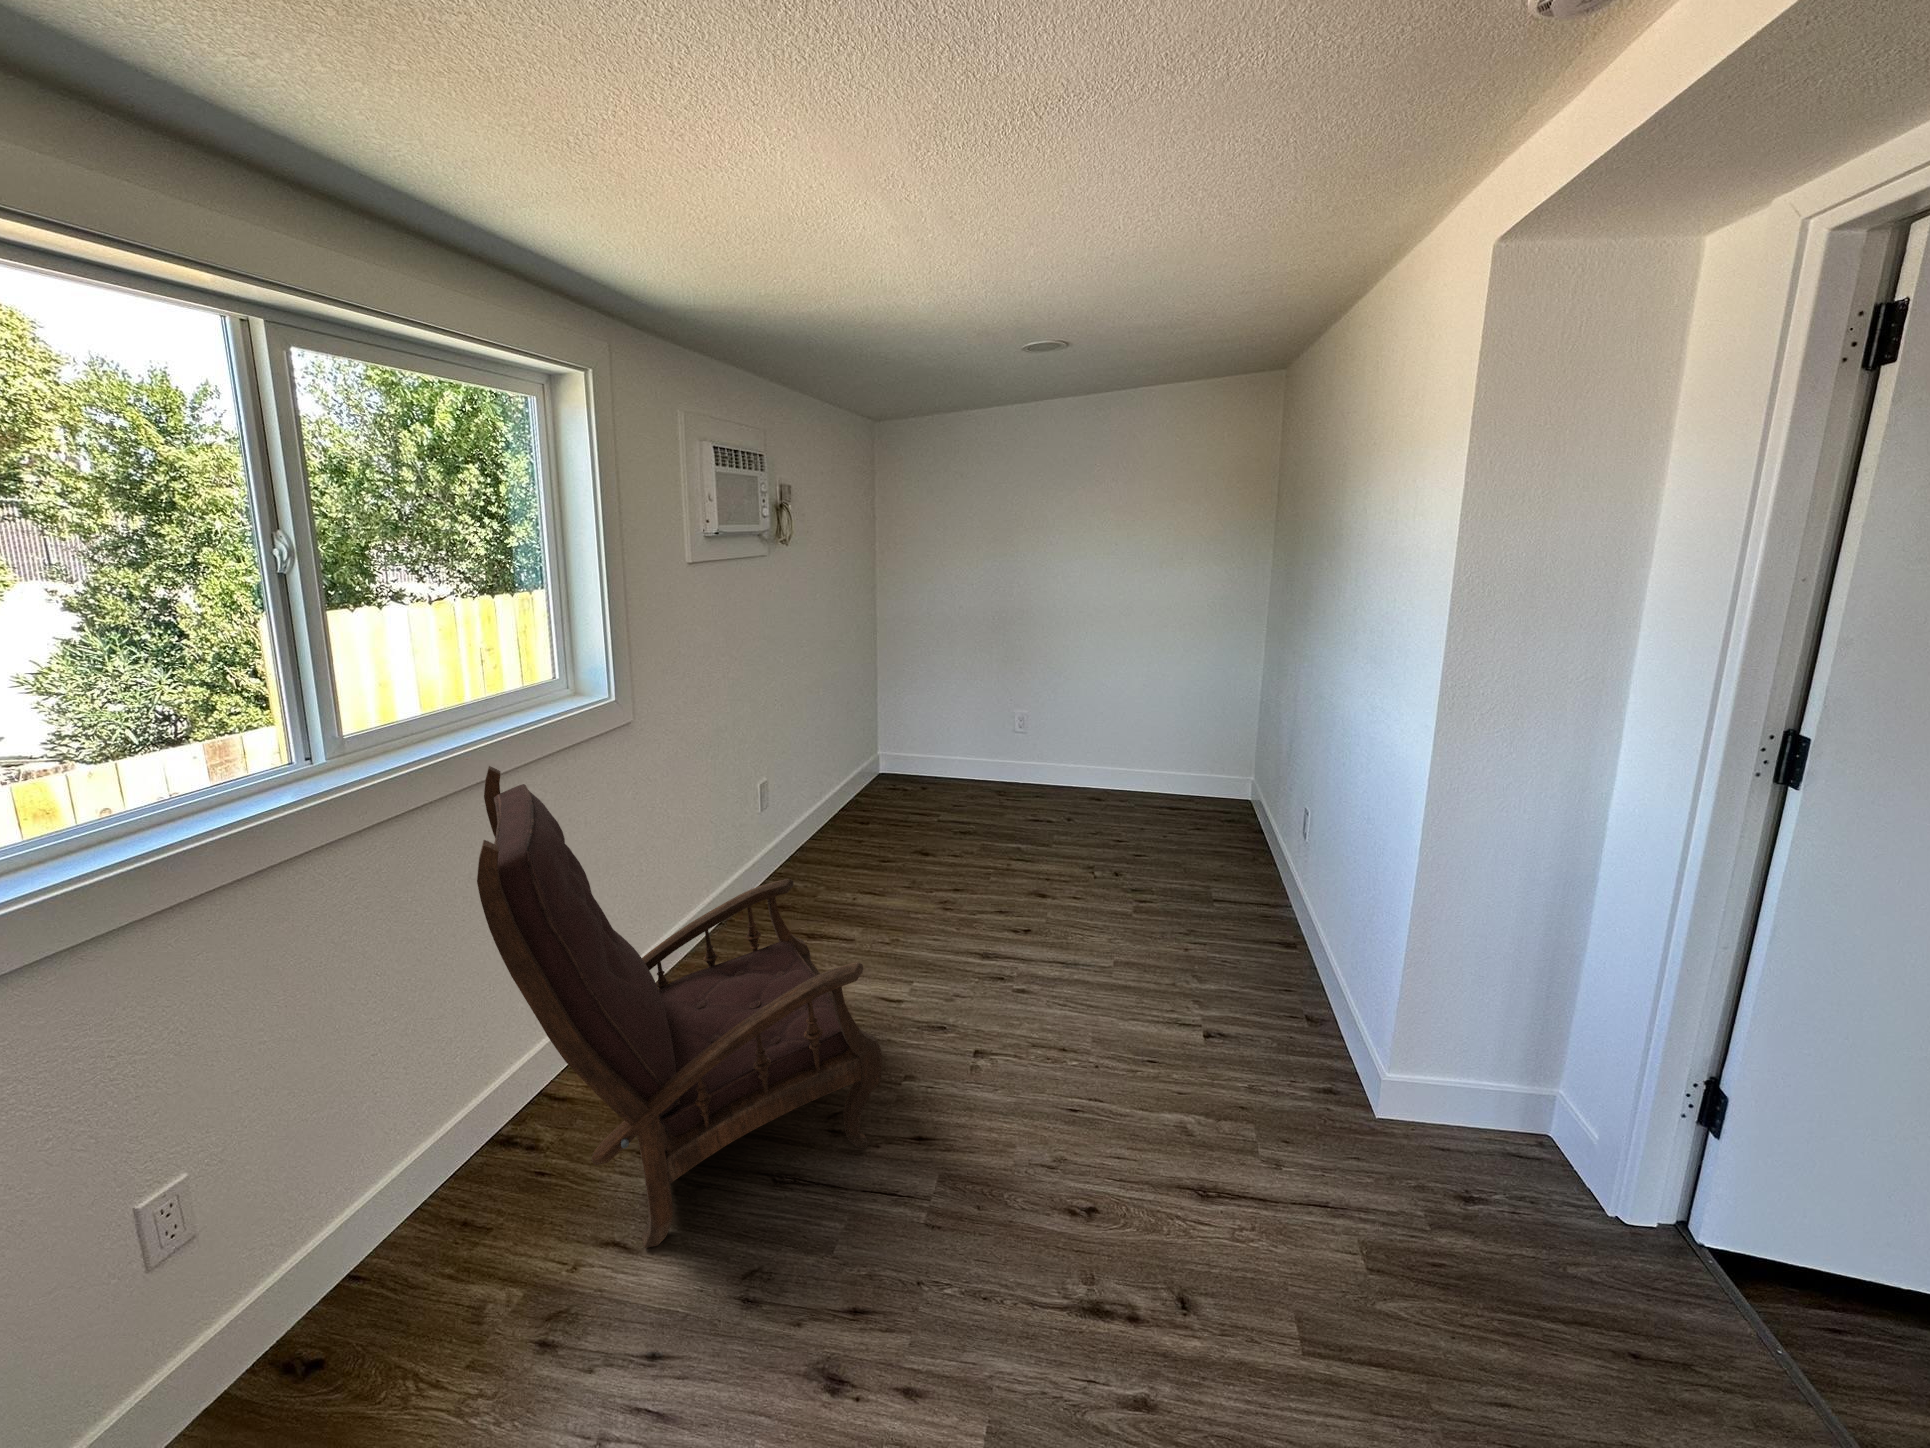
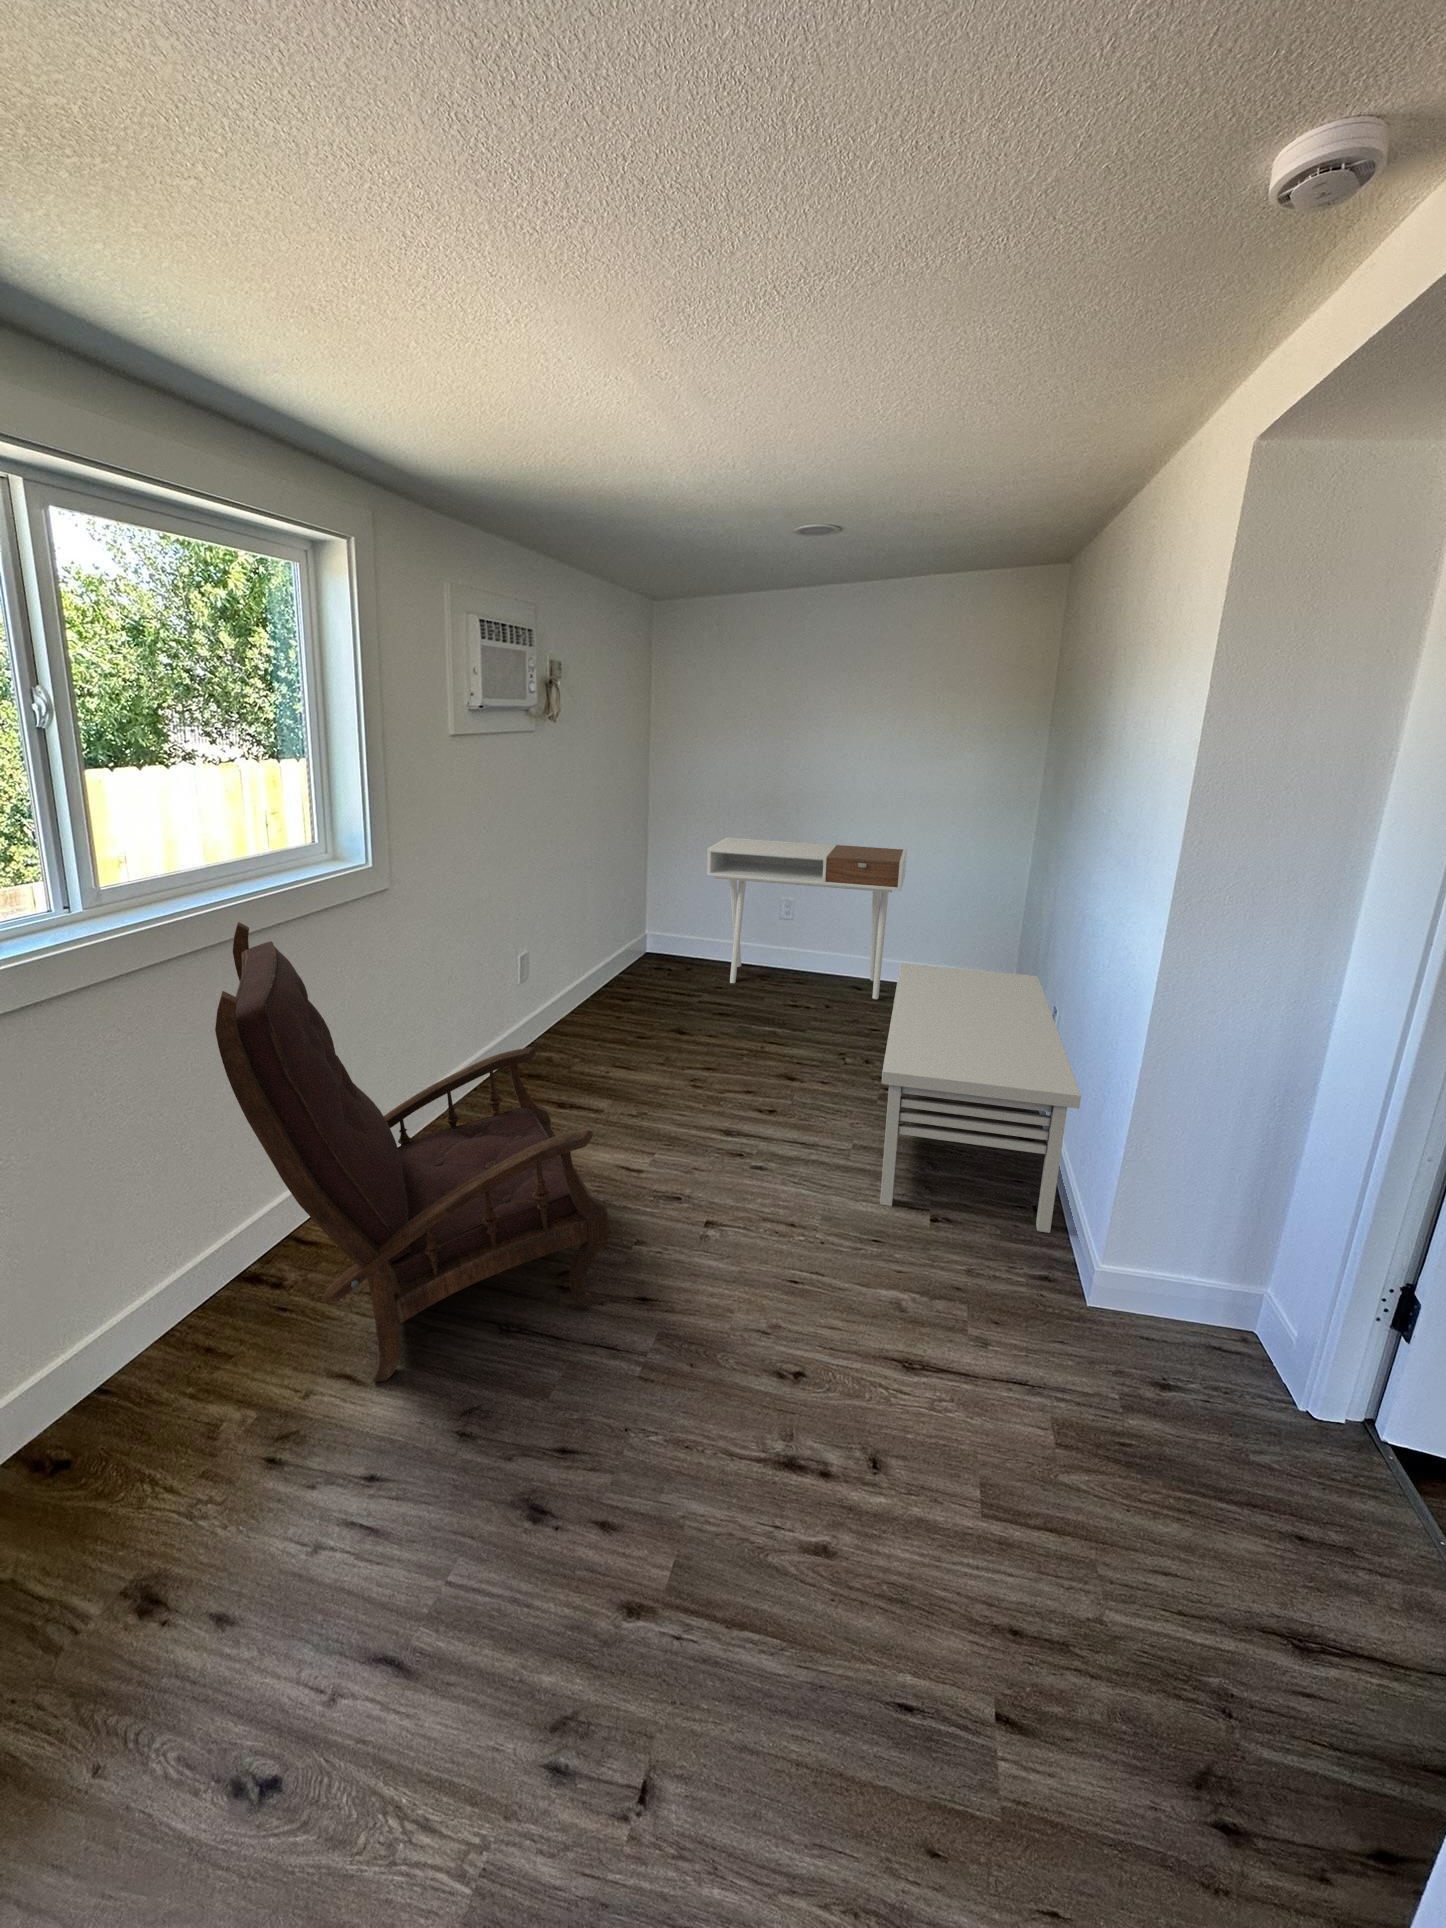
desk: none [942,656,1138,809] -> present [707,837,907,999]
storage bench: none [1145,772,1349,1041] -> present [880,963,1081,1233]

